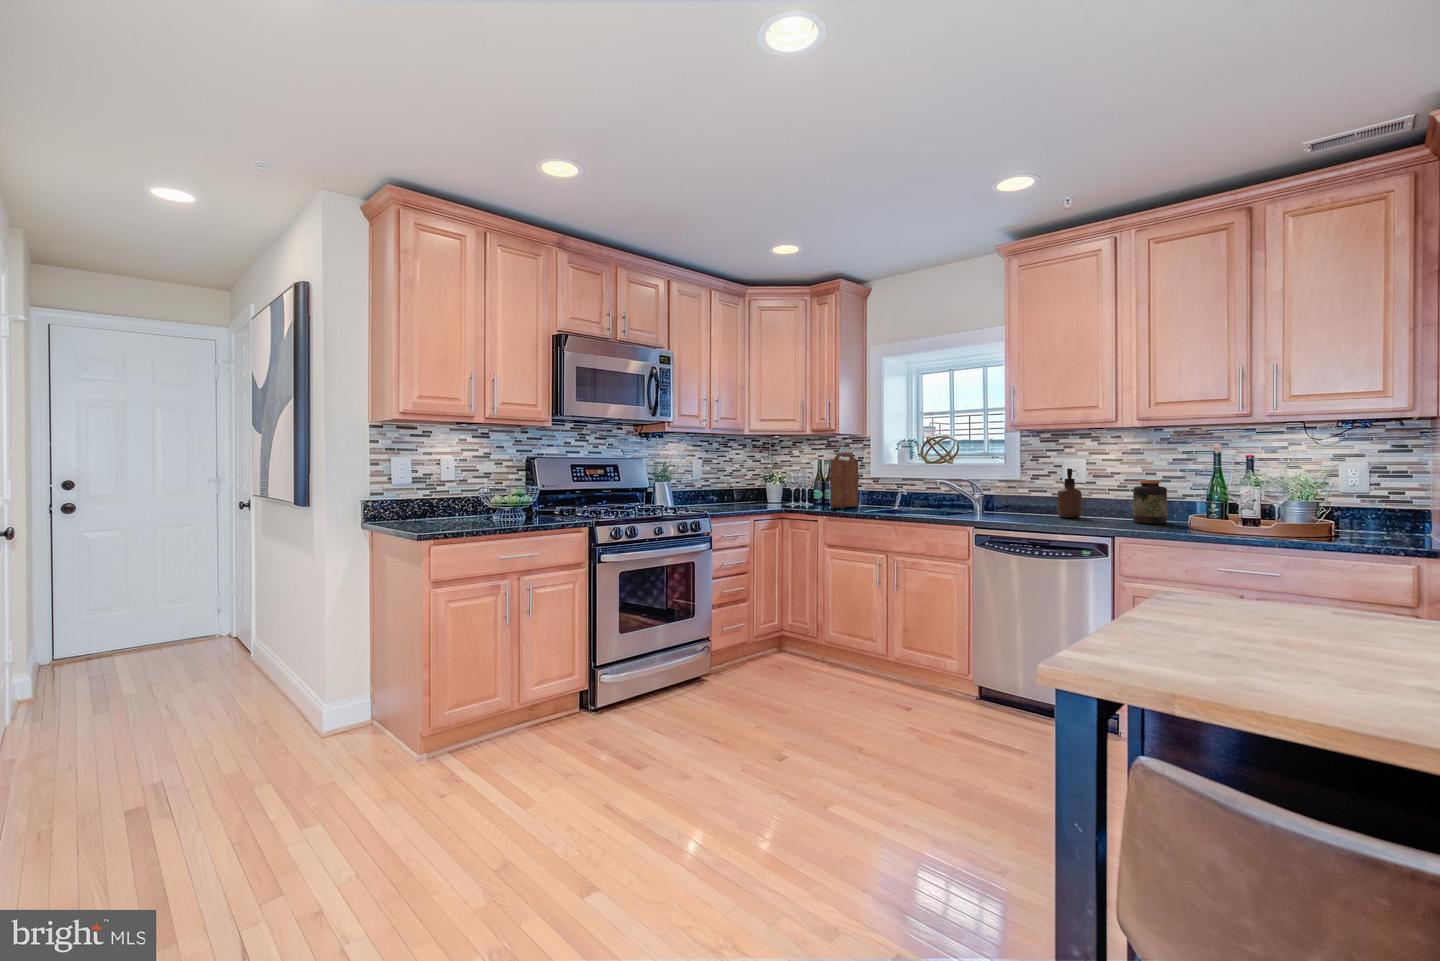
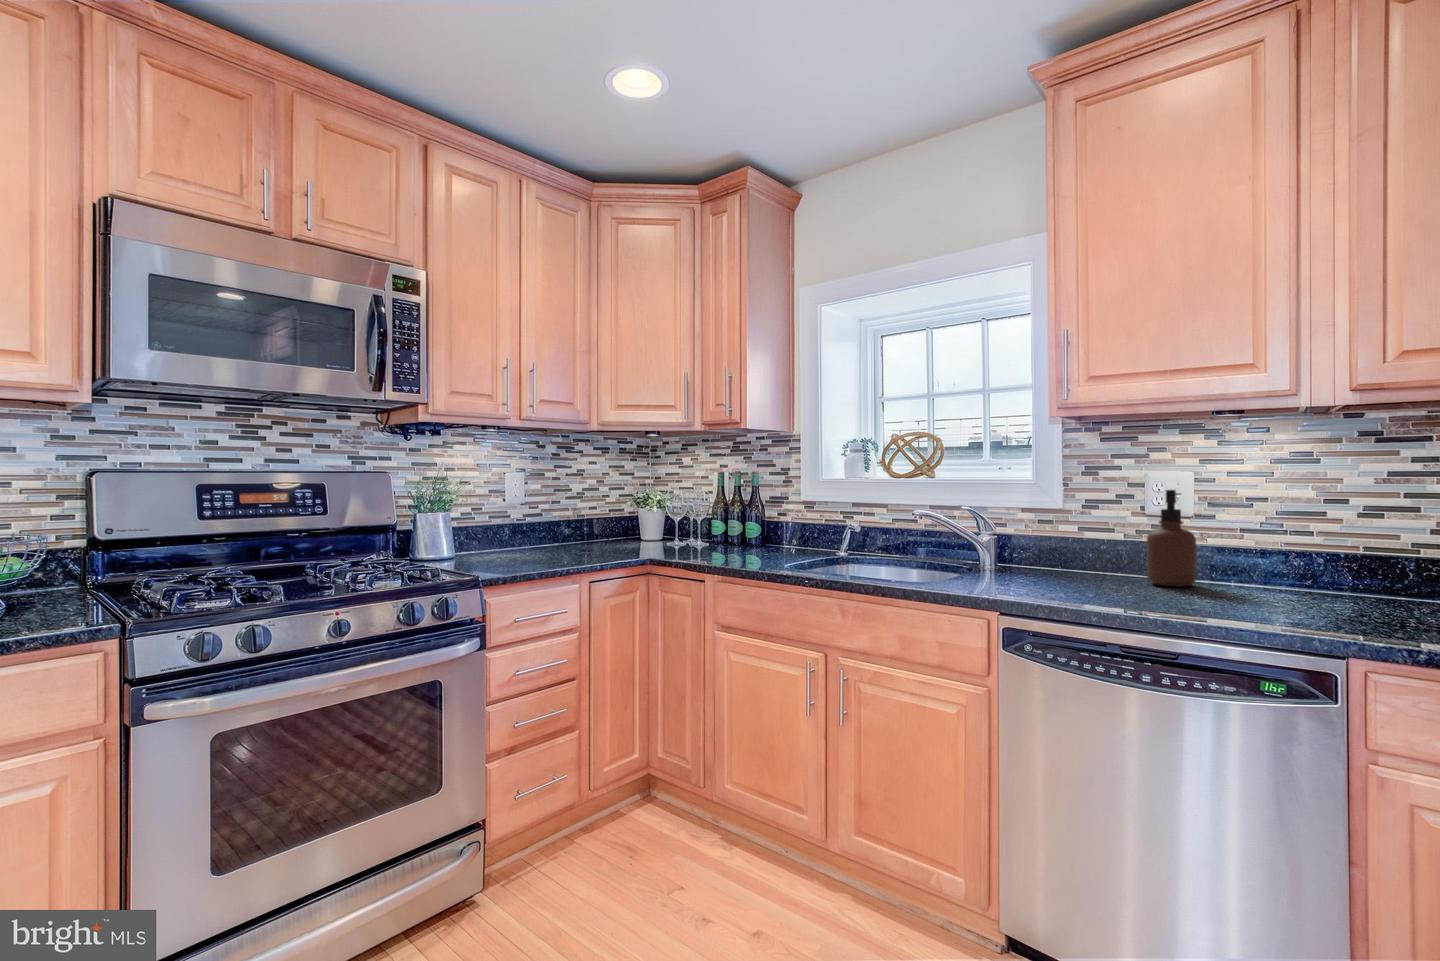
cutting board: present [830,453,858,507] -> none [734,461,781,552]
jar: present [1133,480,1167,524] -> none [1322,514,1403,610]

